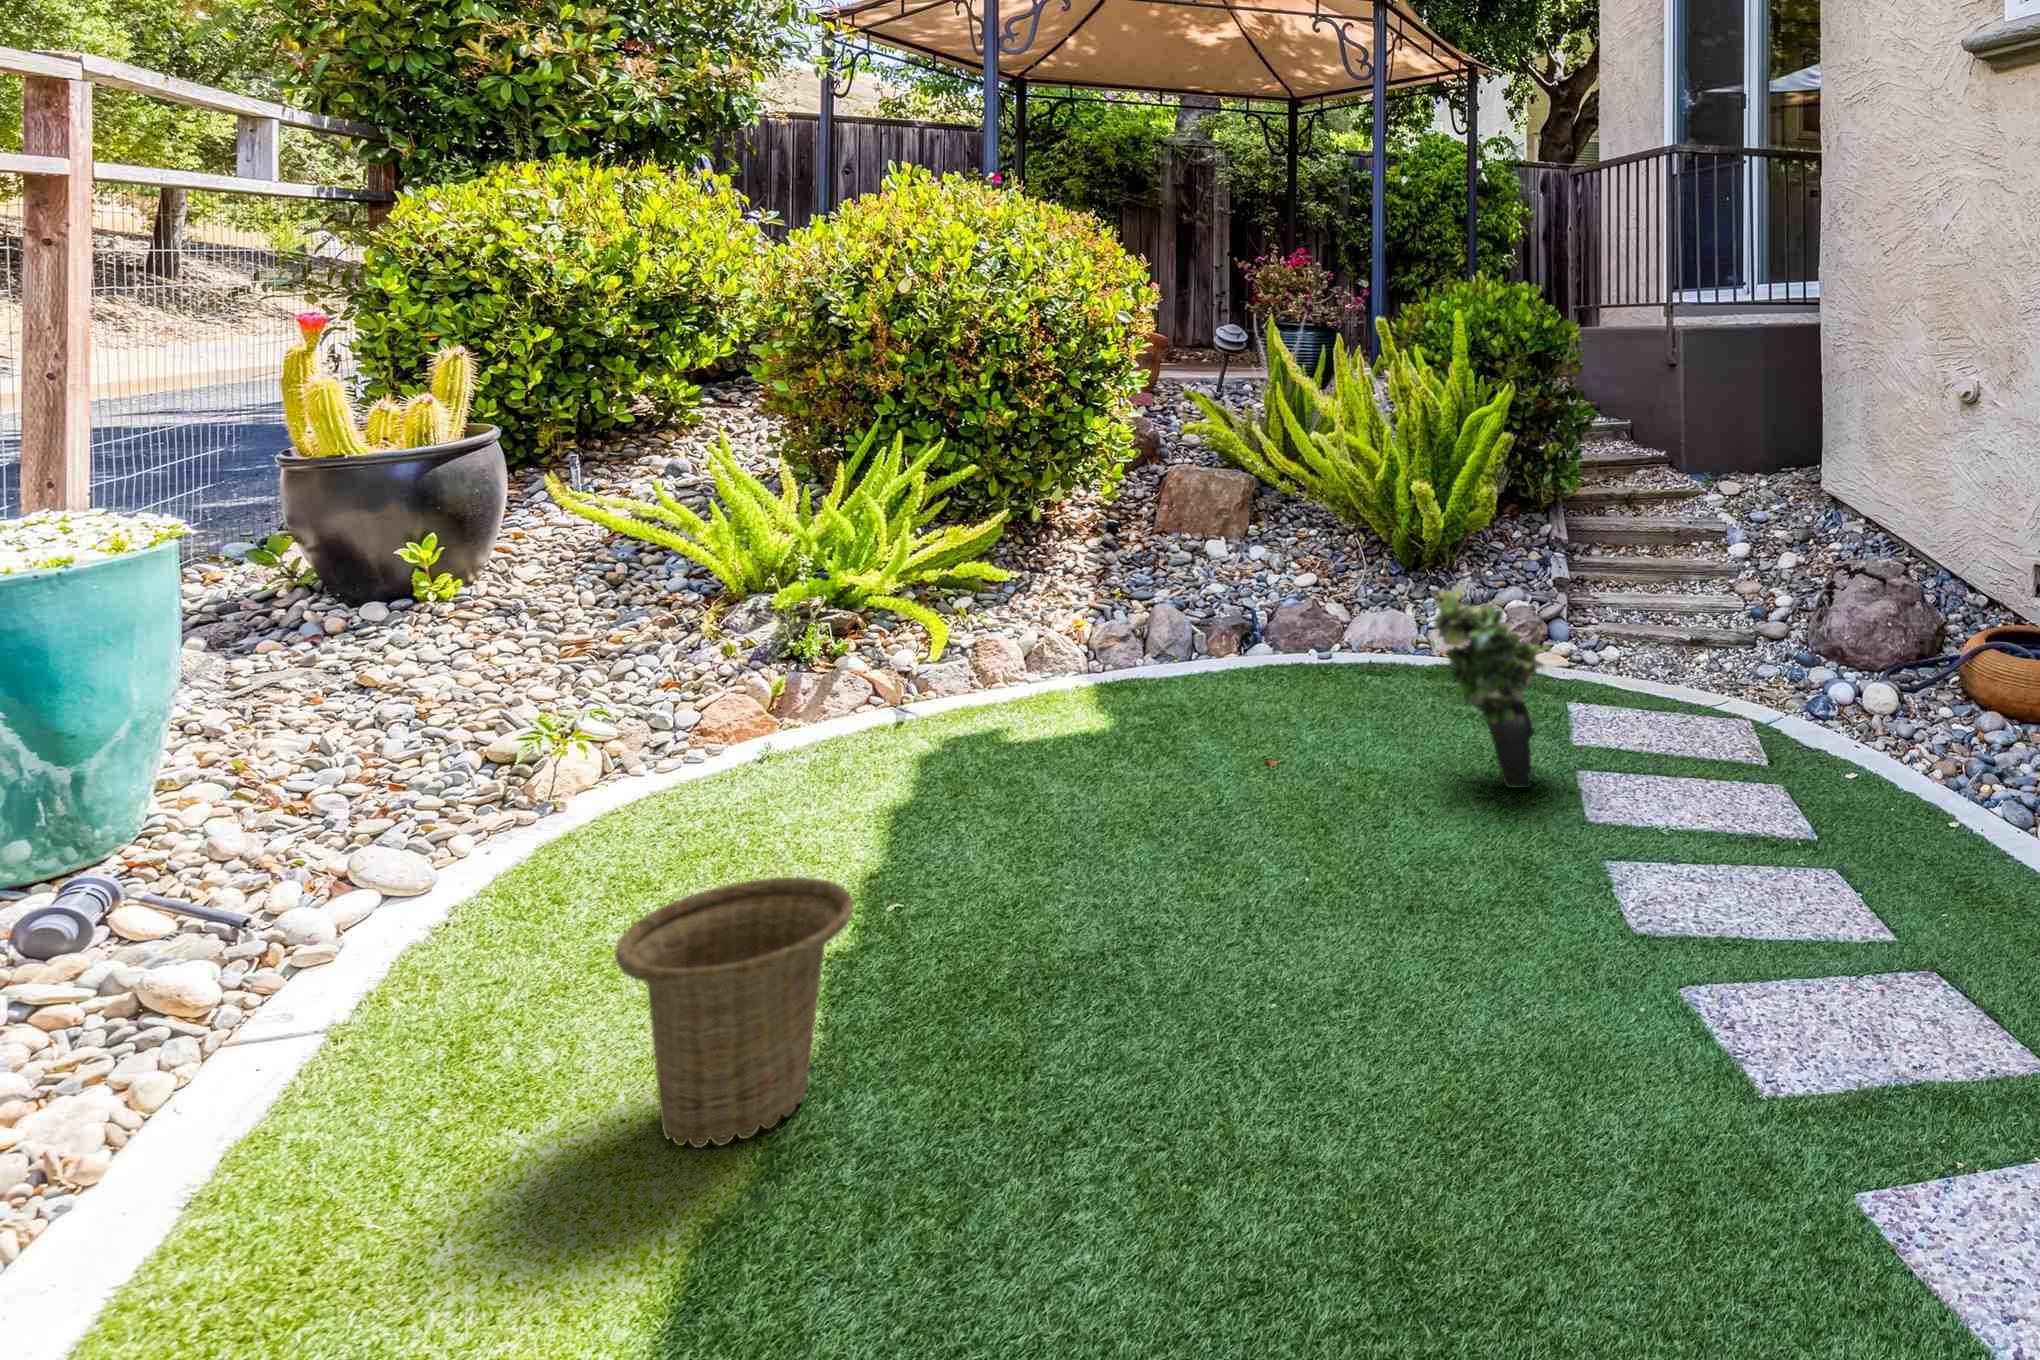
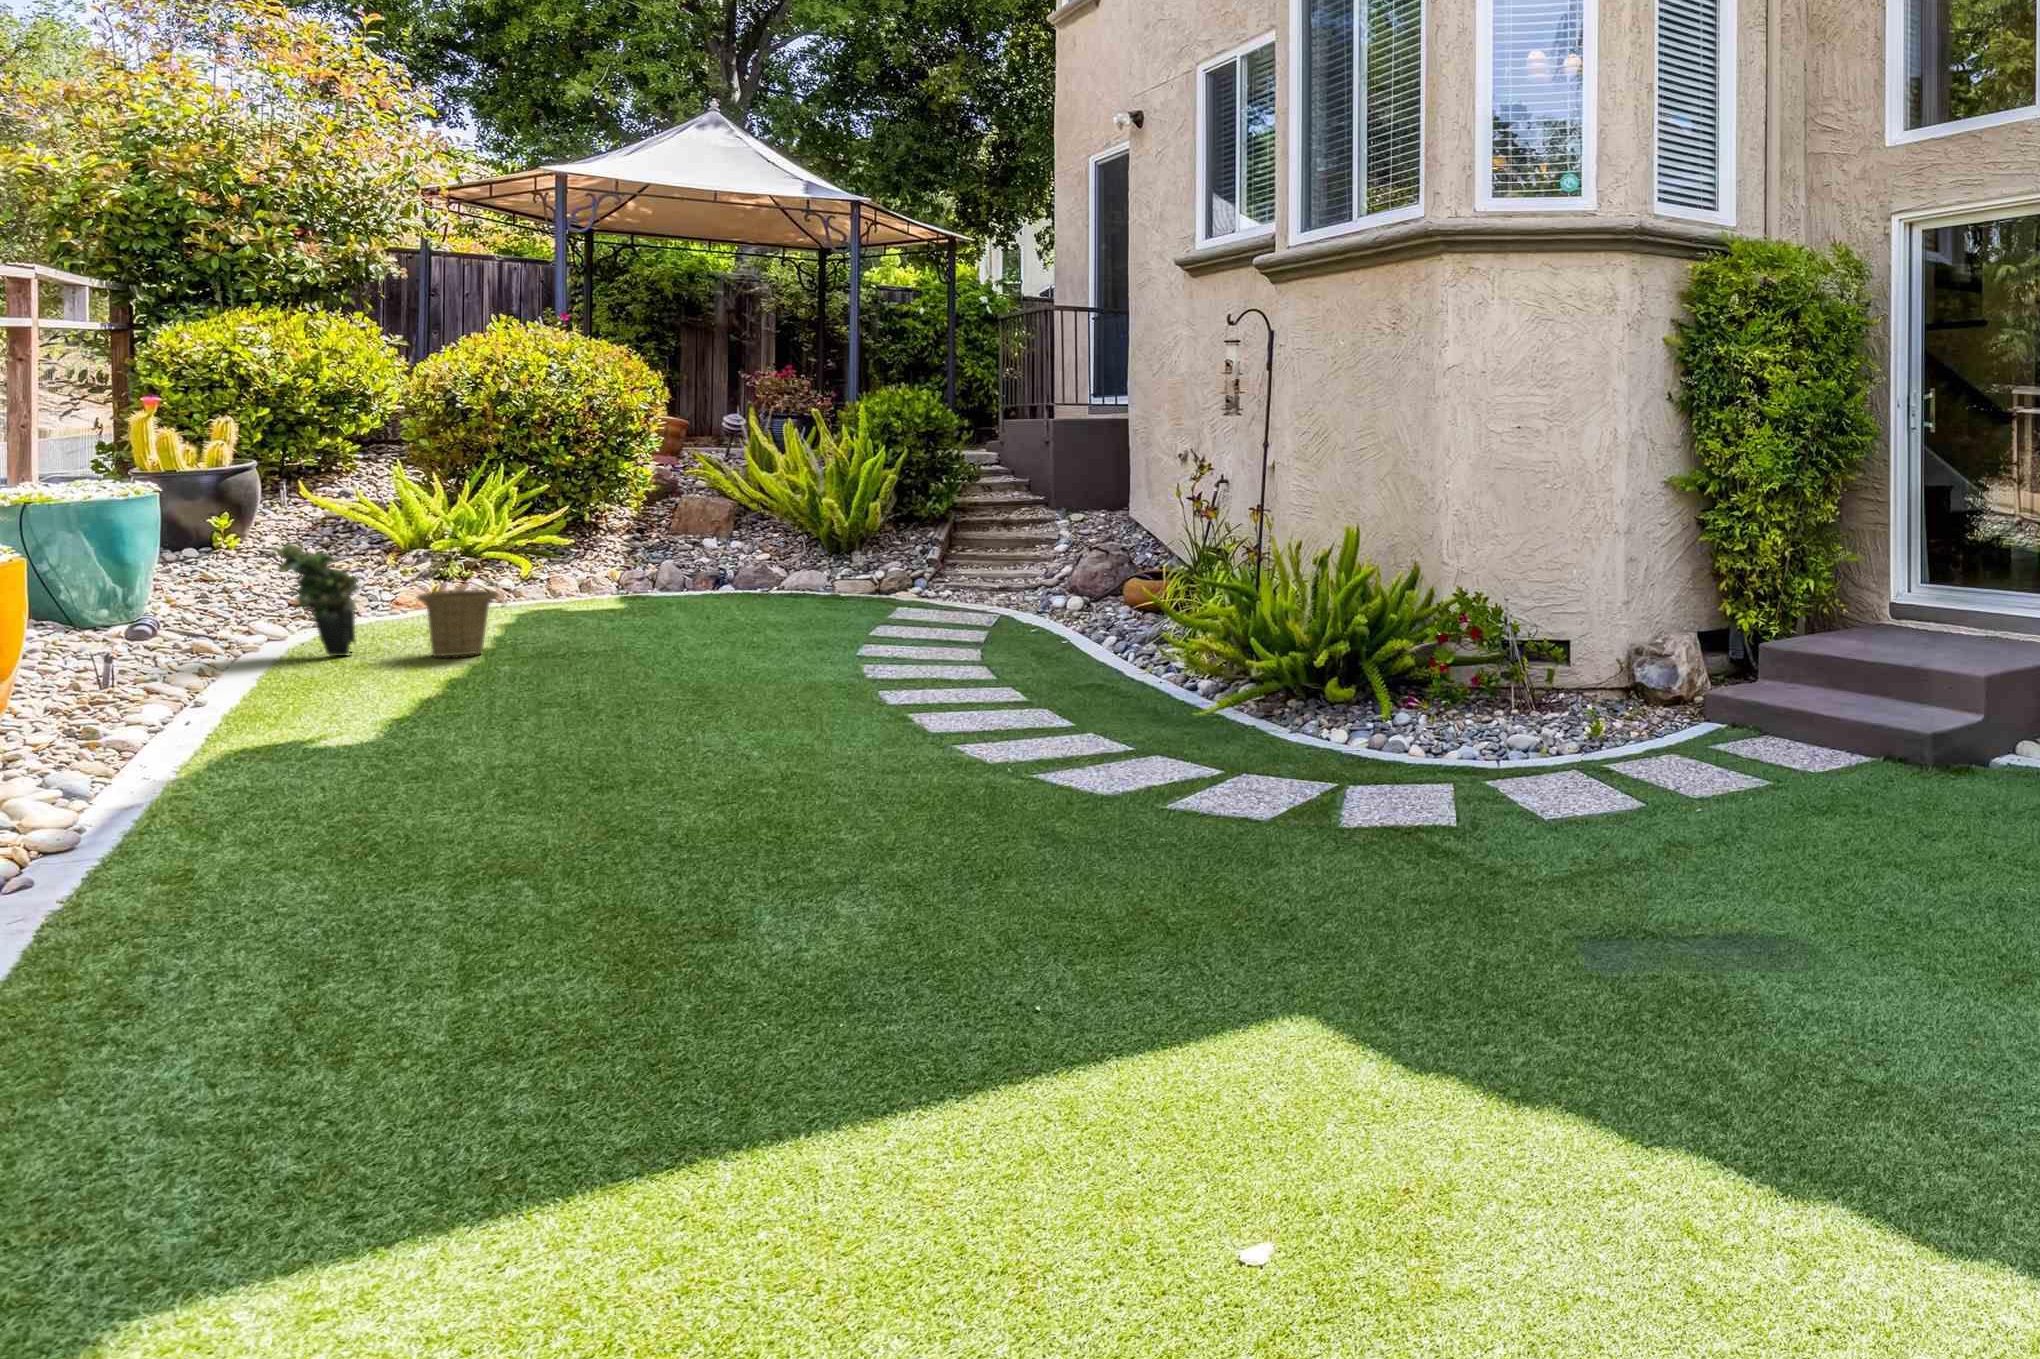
potted plant: present [1433,585,1549,788] -> present [272,543,361,656]

